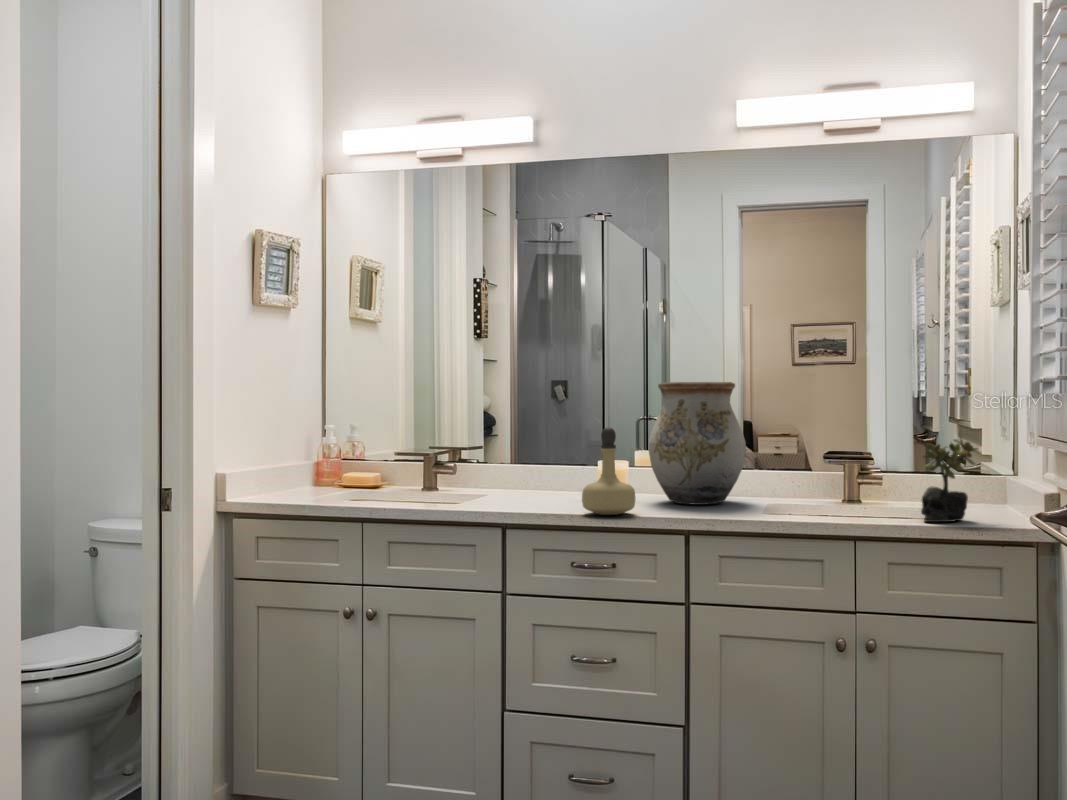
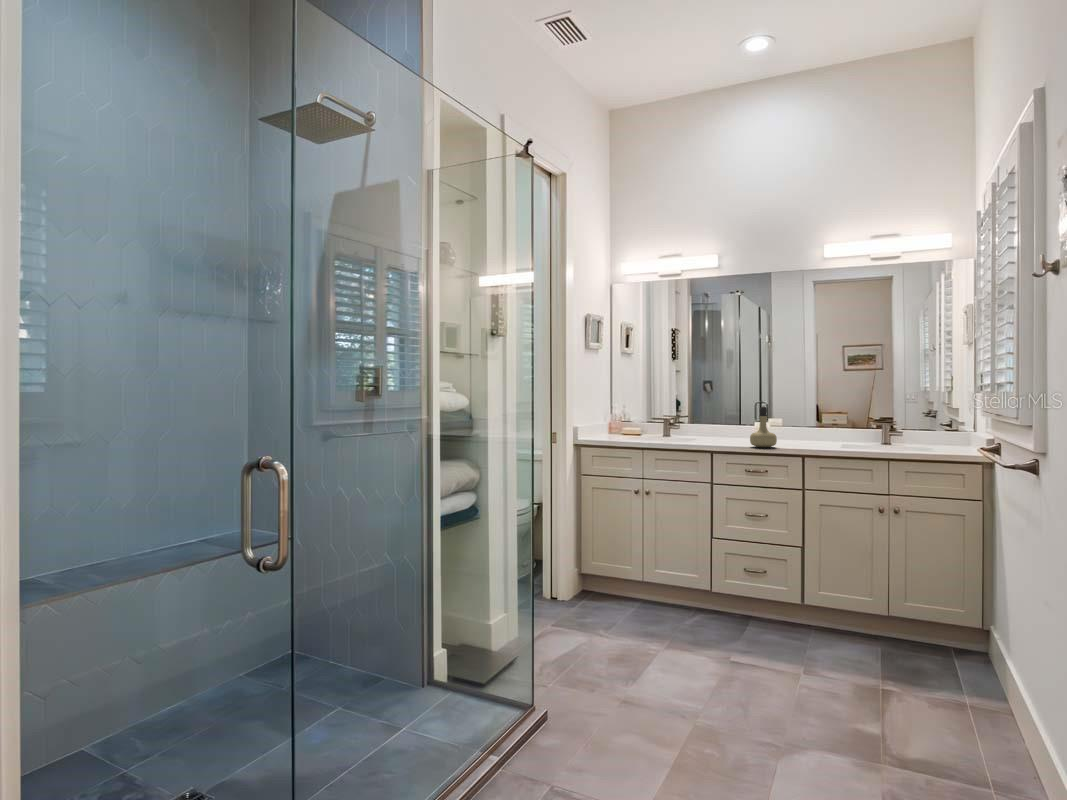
vase: present [649,382,746,505] -> none [780,385,831,444]
succulent plant: present [921,439,977,522] -> none [924,412,955,453]

